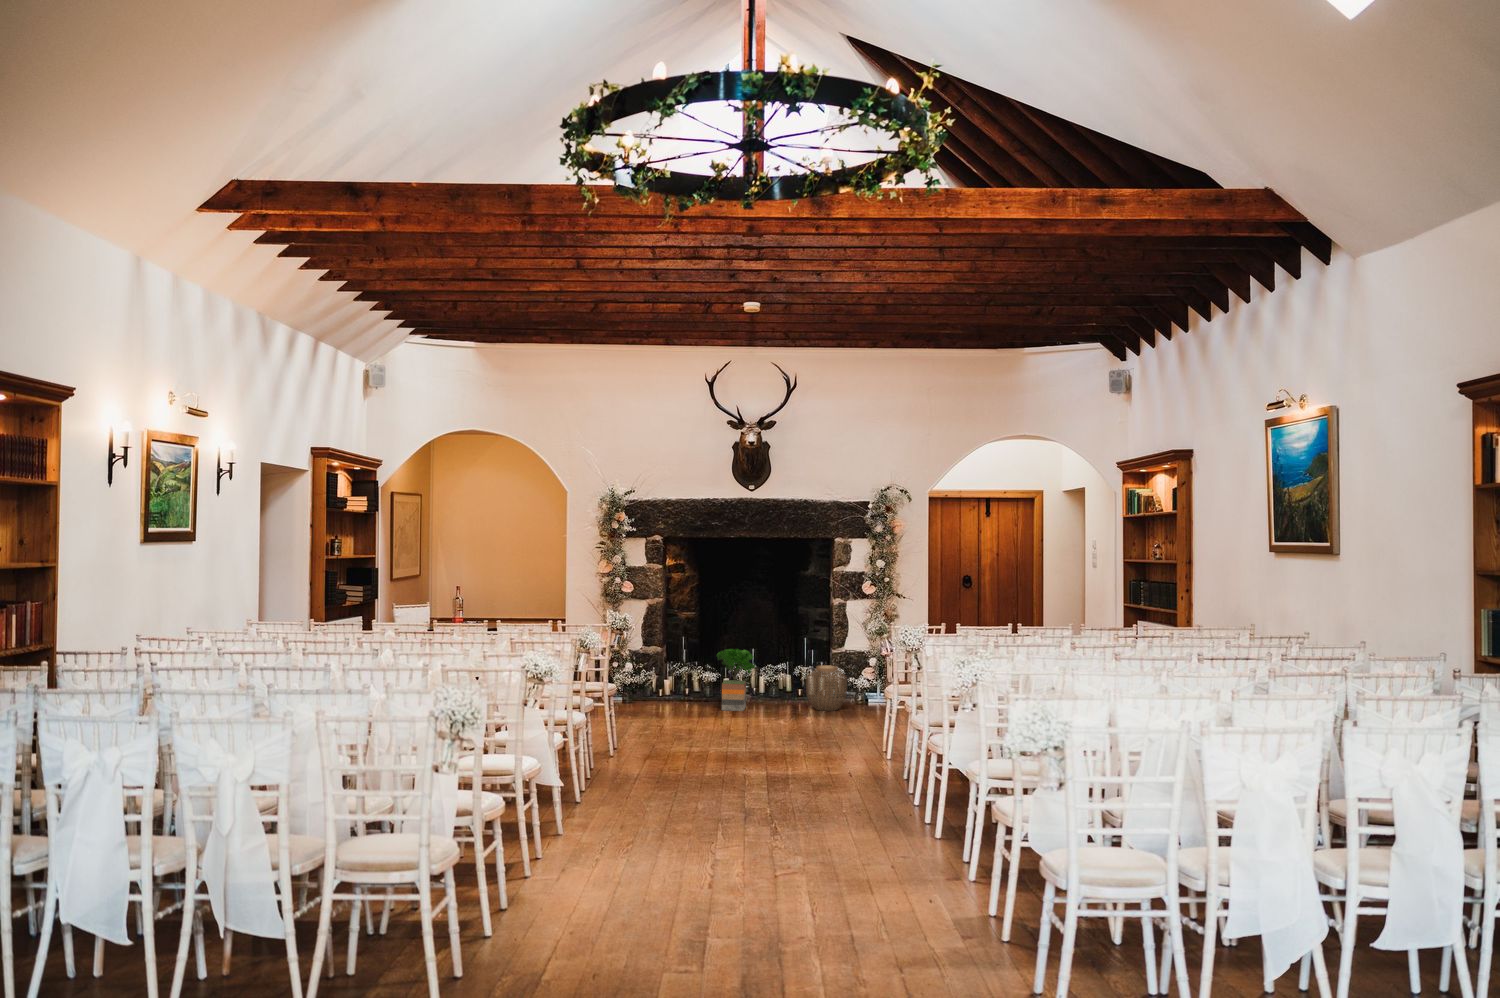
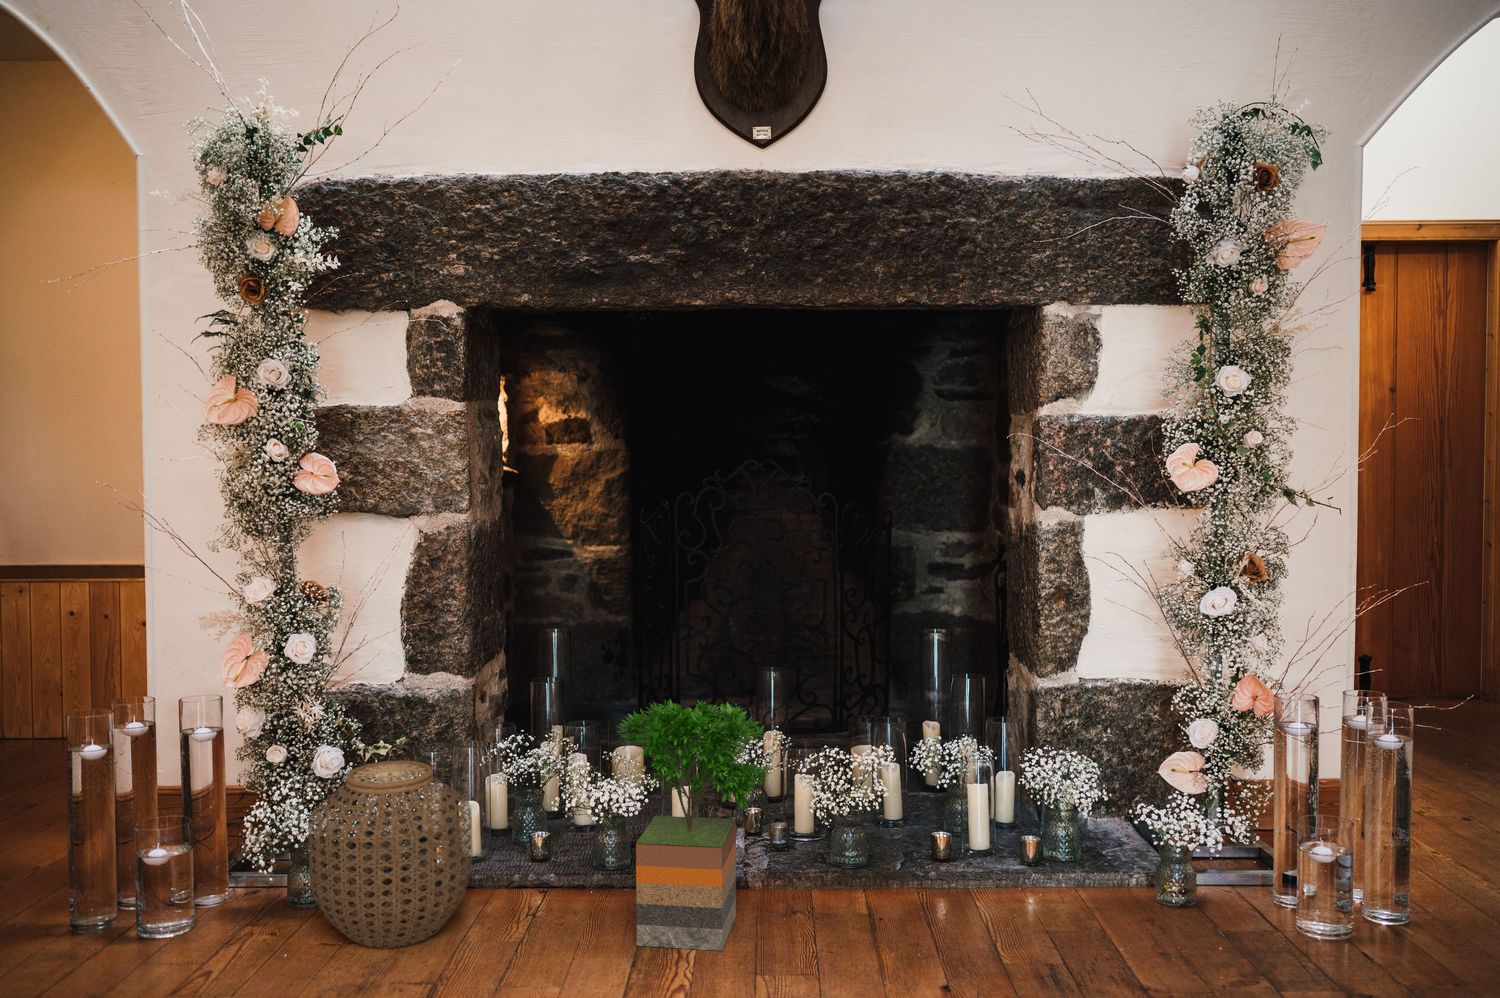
woven basket: present [806,665,847,711] -> present [308,761,472,948]

